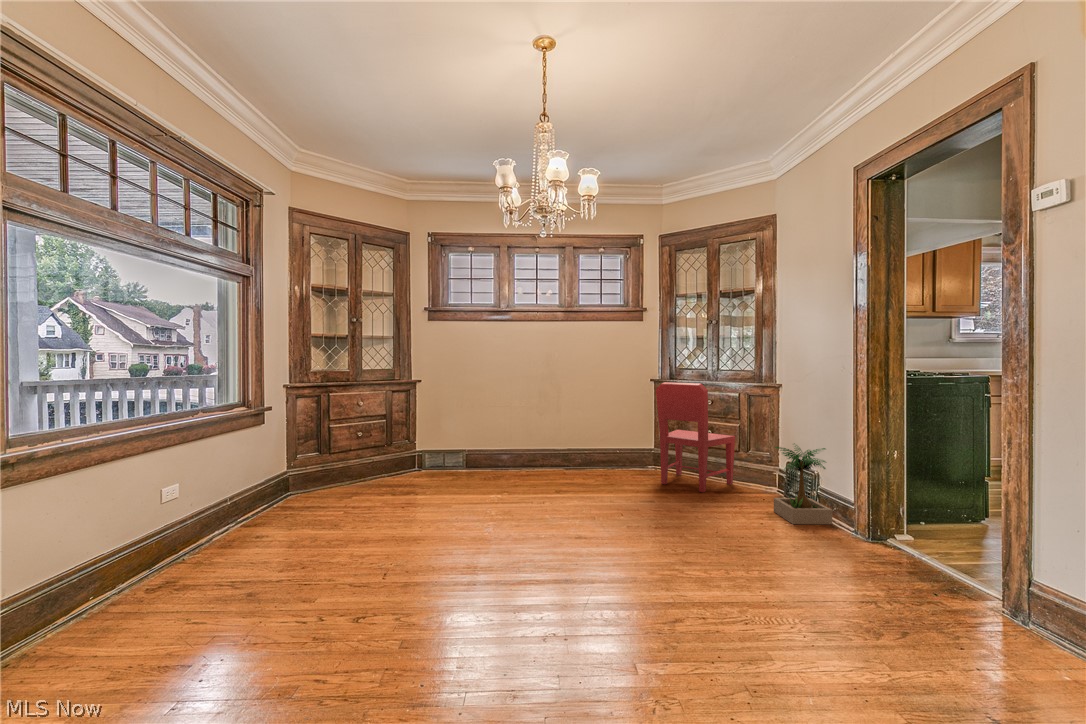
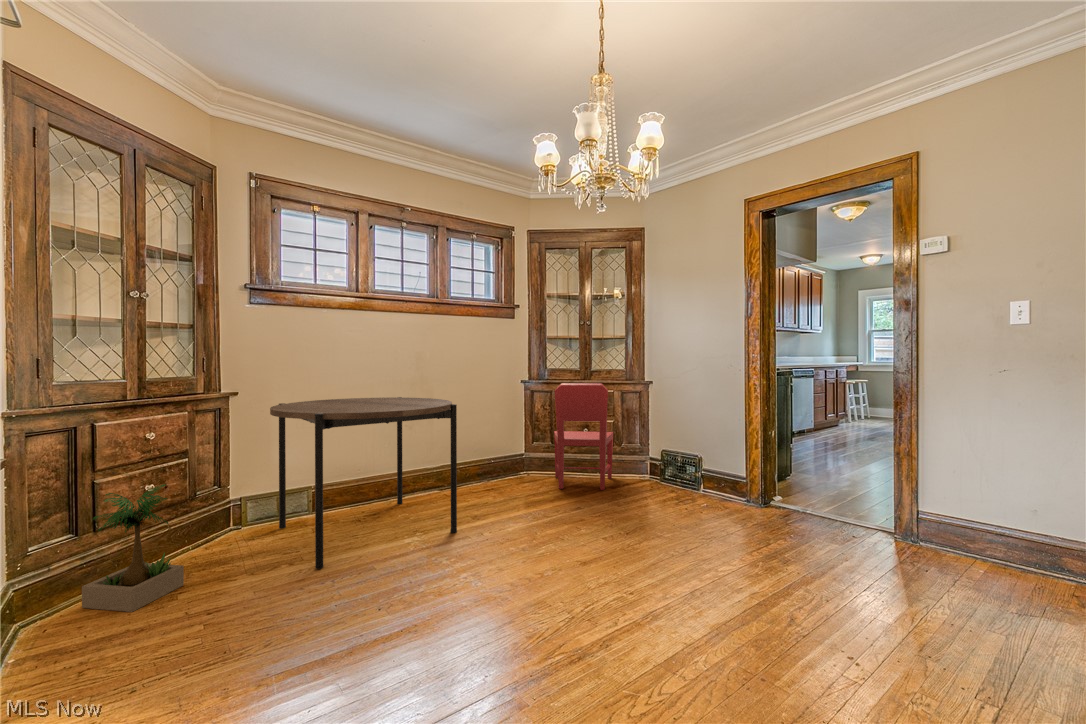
dining table: none [415,388,542,500] -> present [270,397,457,569]
potted plant: present [774,443,832,524] -> present [82,484,184,612]

